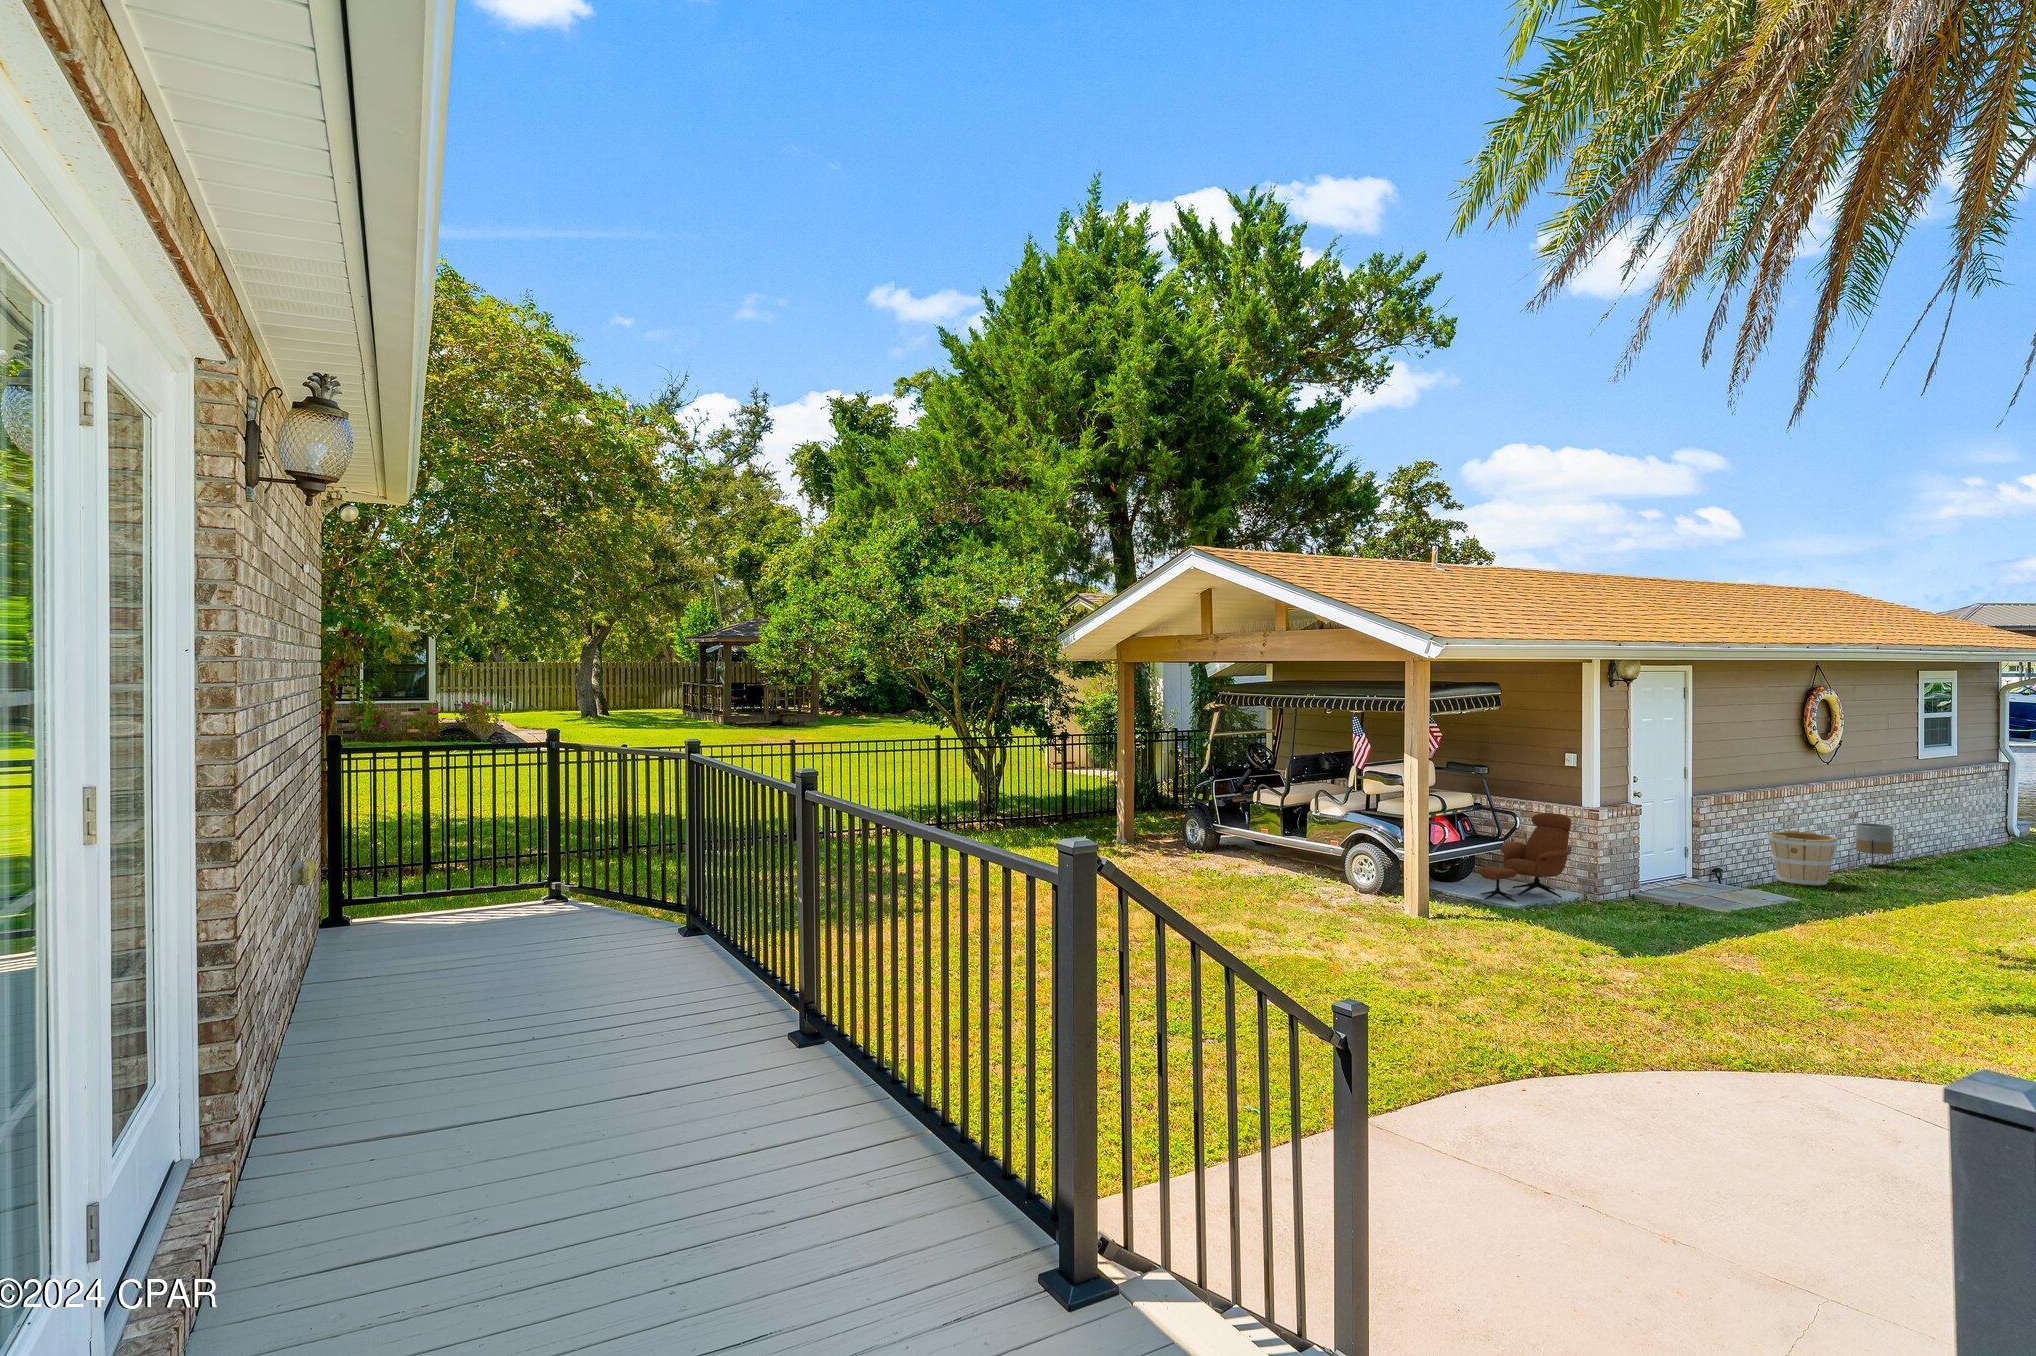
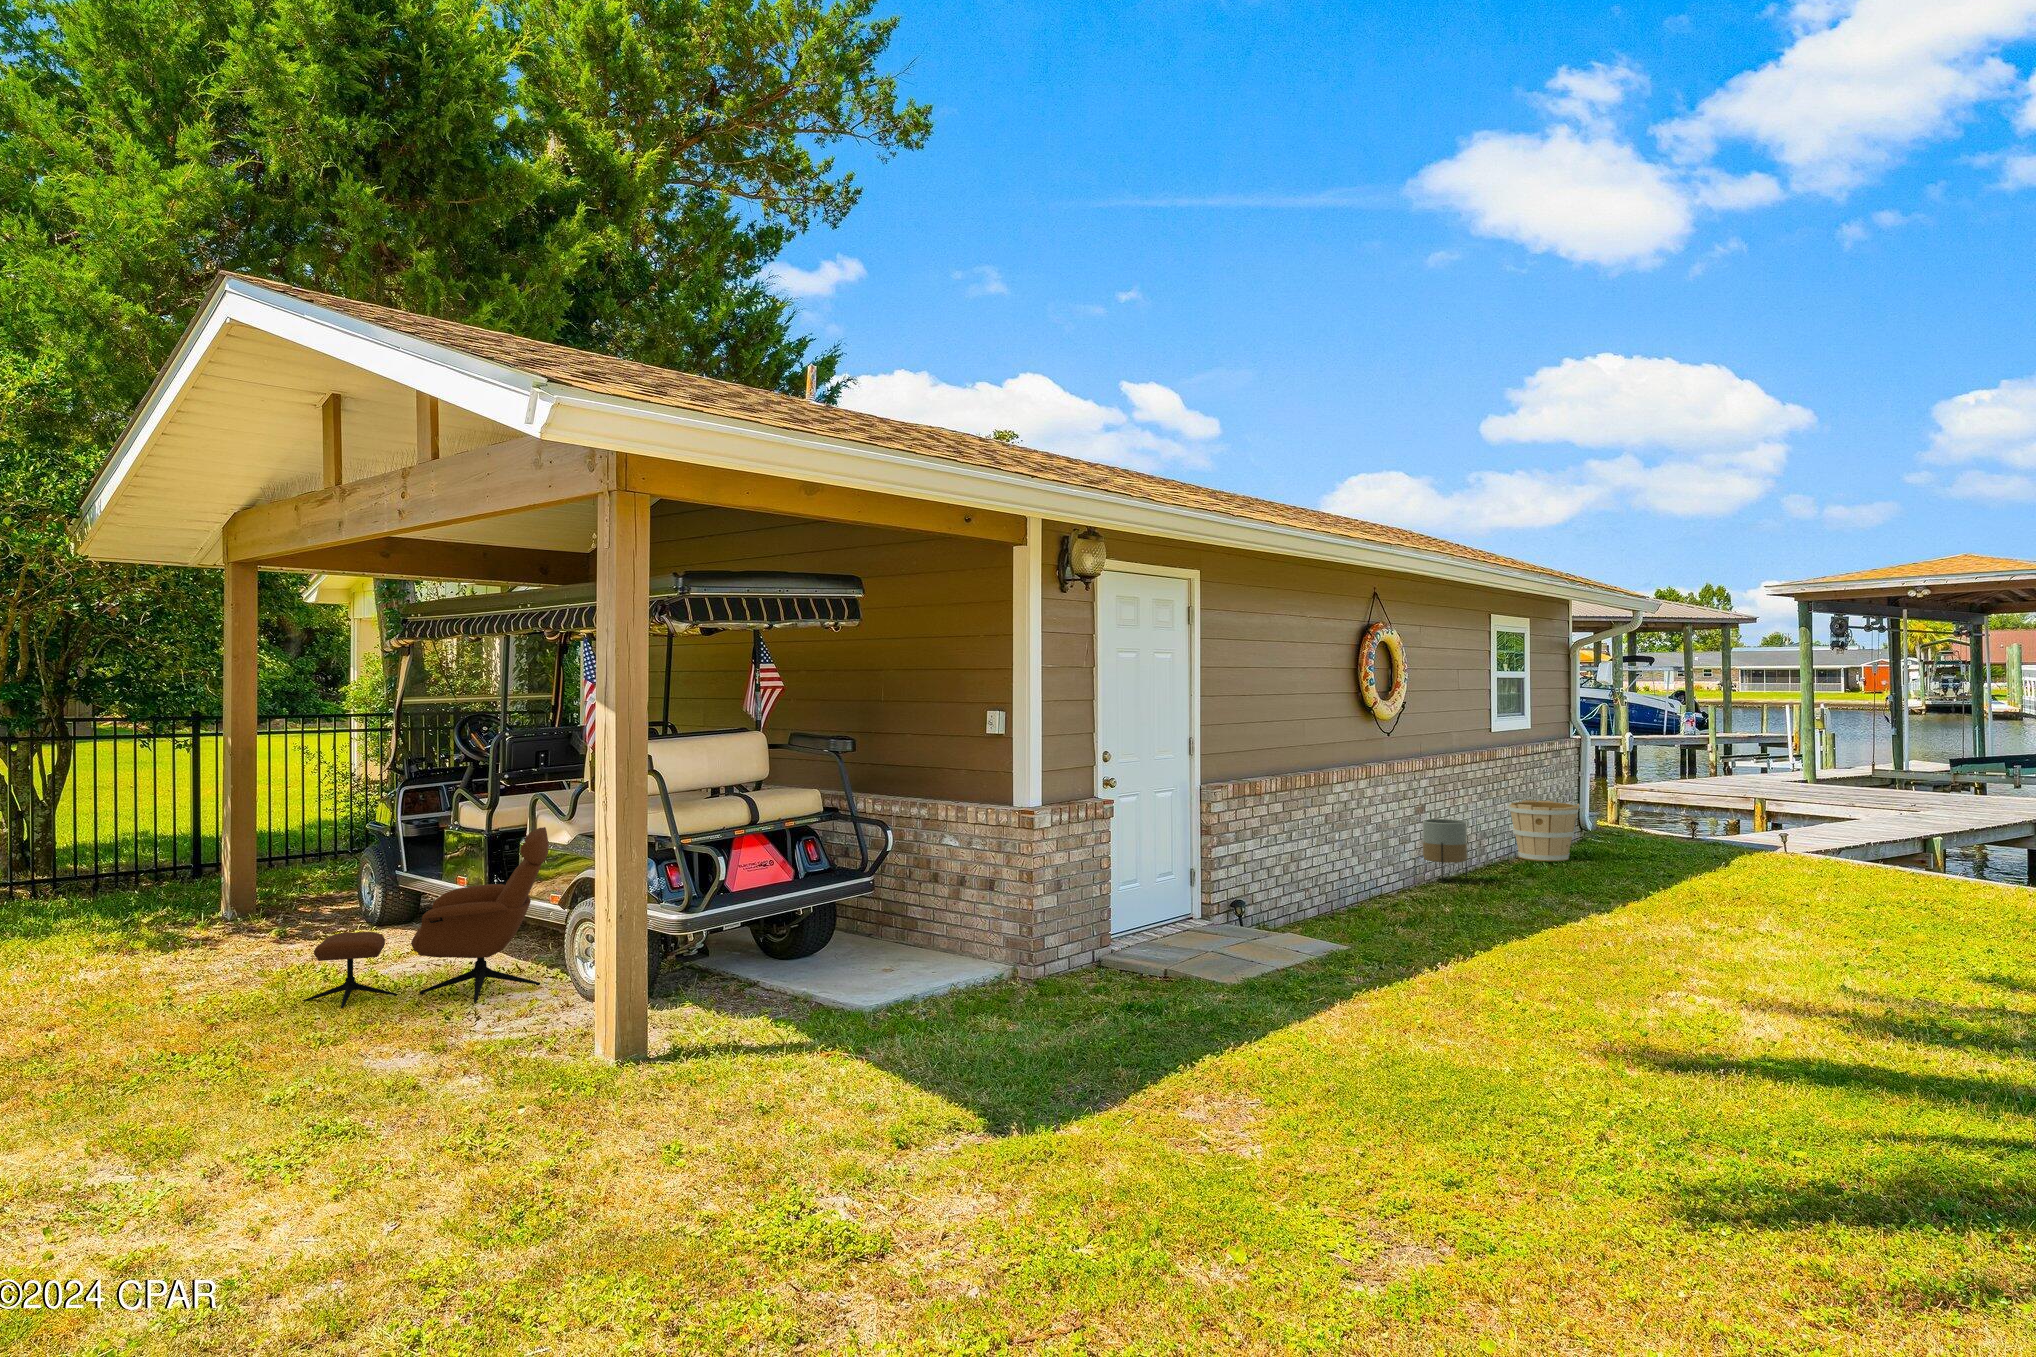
lounge chair: present [1479,813,1571,902] -> present [303,827,548,1009]
wooden bucket: present [1767,831,1838,886] -> present [1508,800,1579,861]

